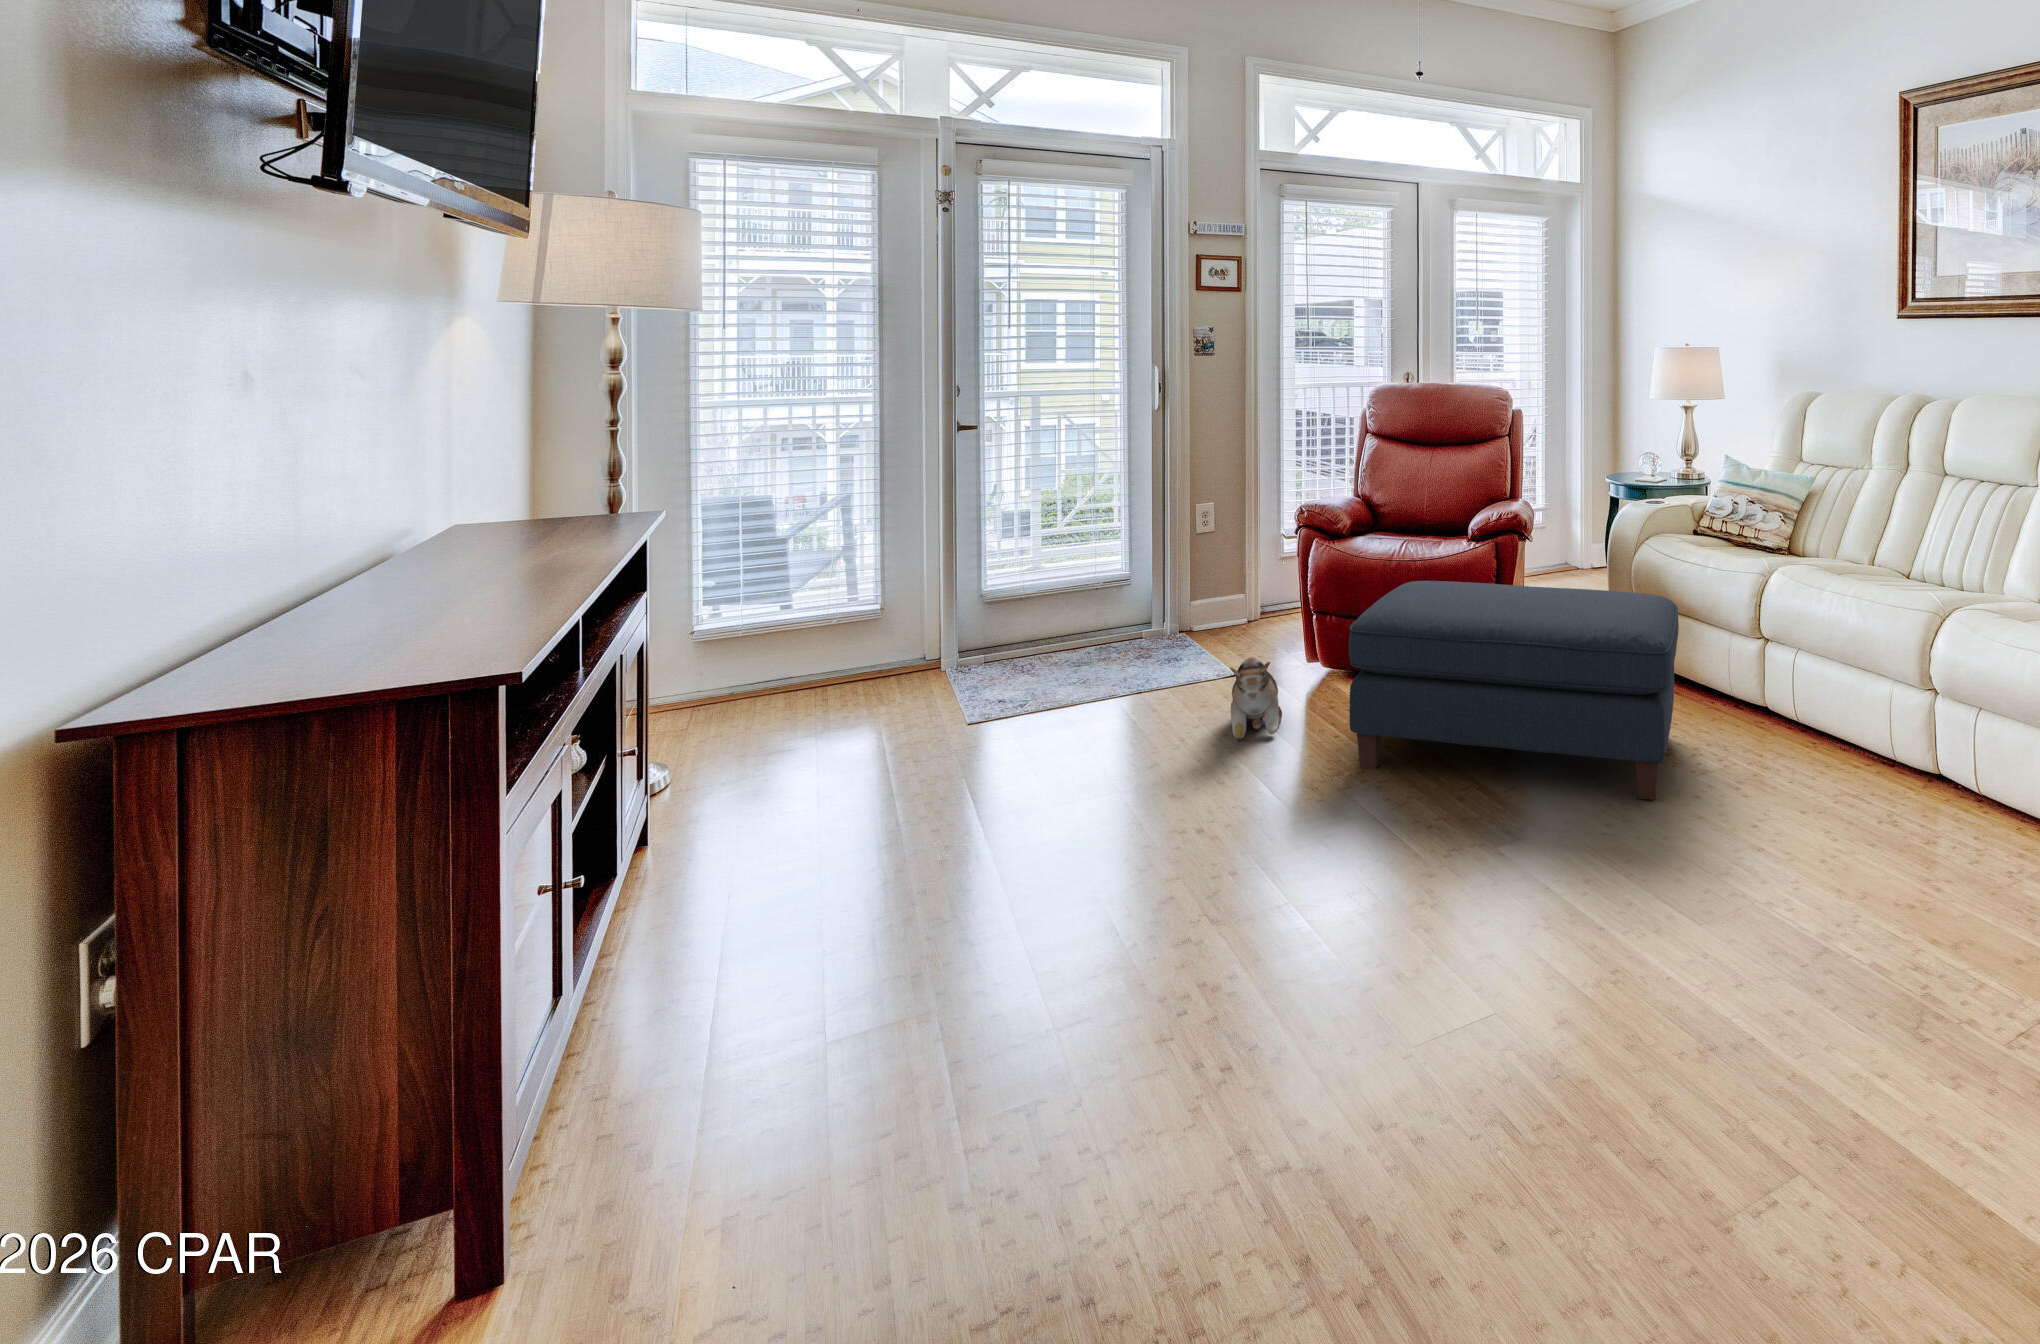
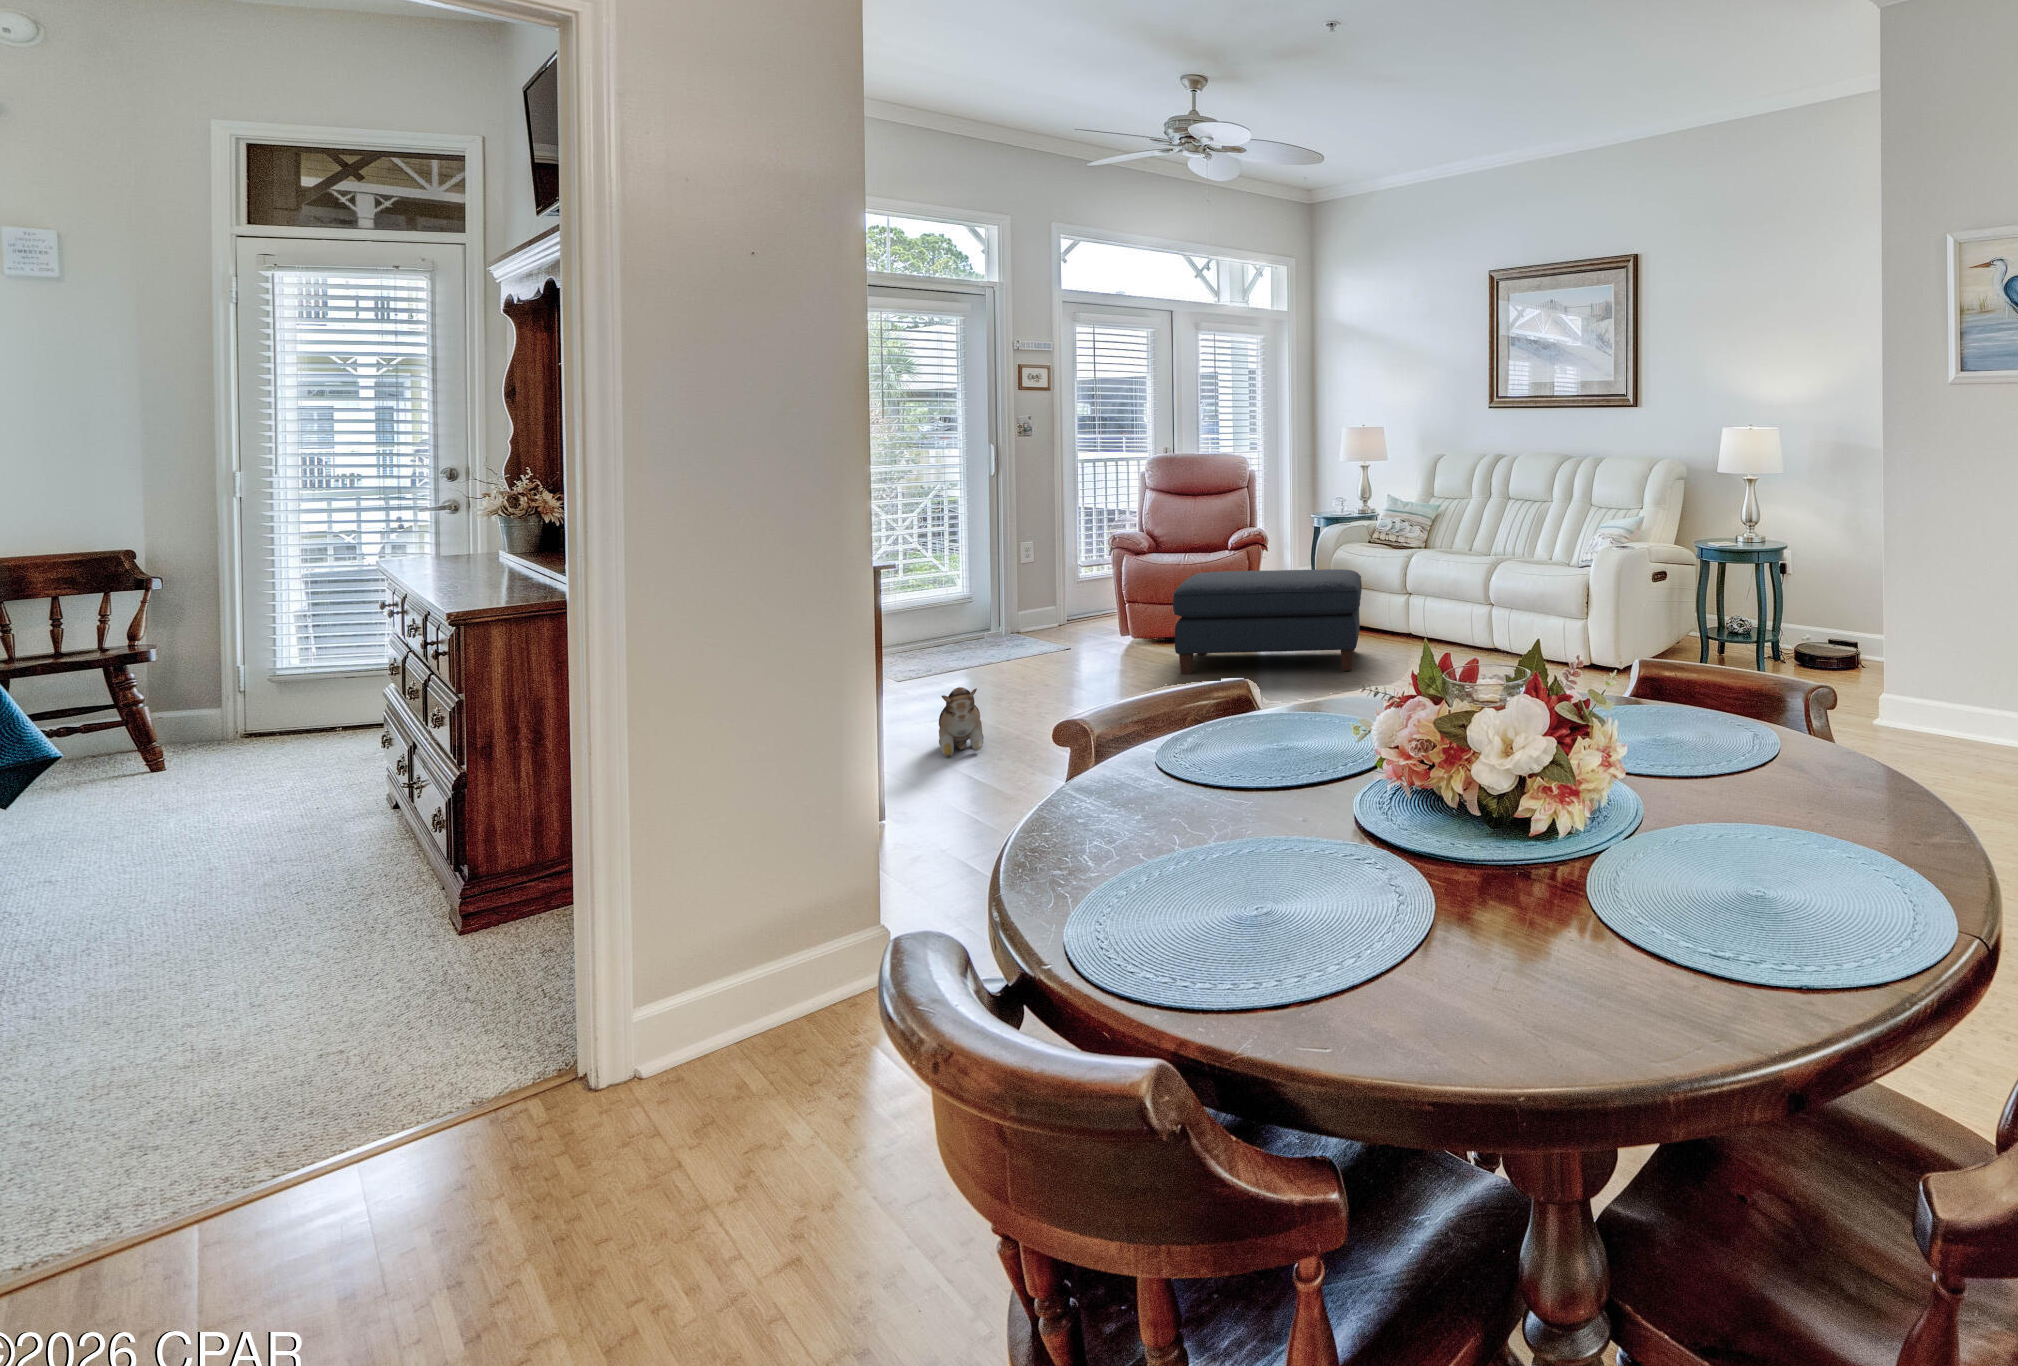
plush toy: present [1230,657,1282,739] -> present [939,687,984,757]

